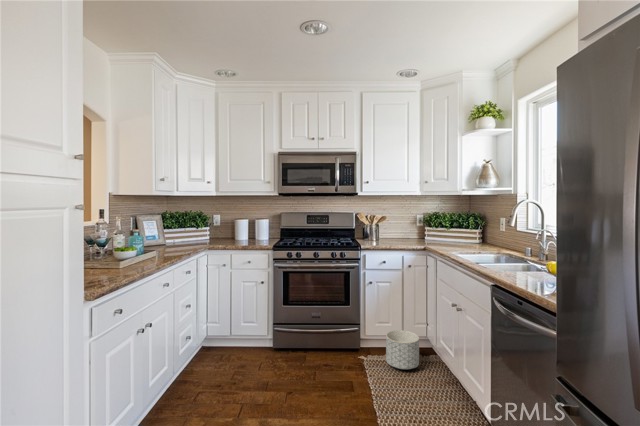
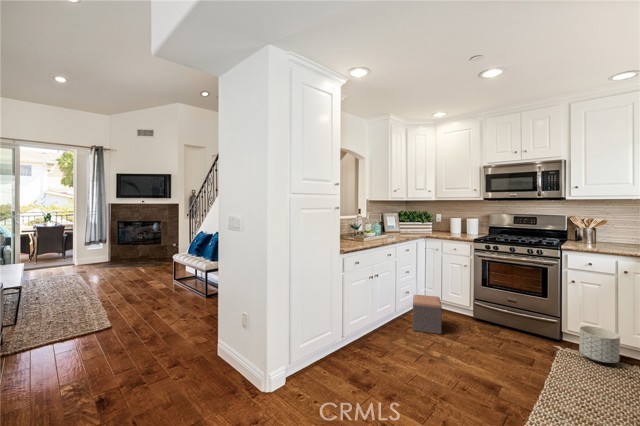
footstool: none [194,335,242,404] -> present [413,295,442,334]

